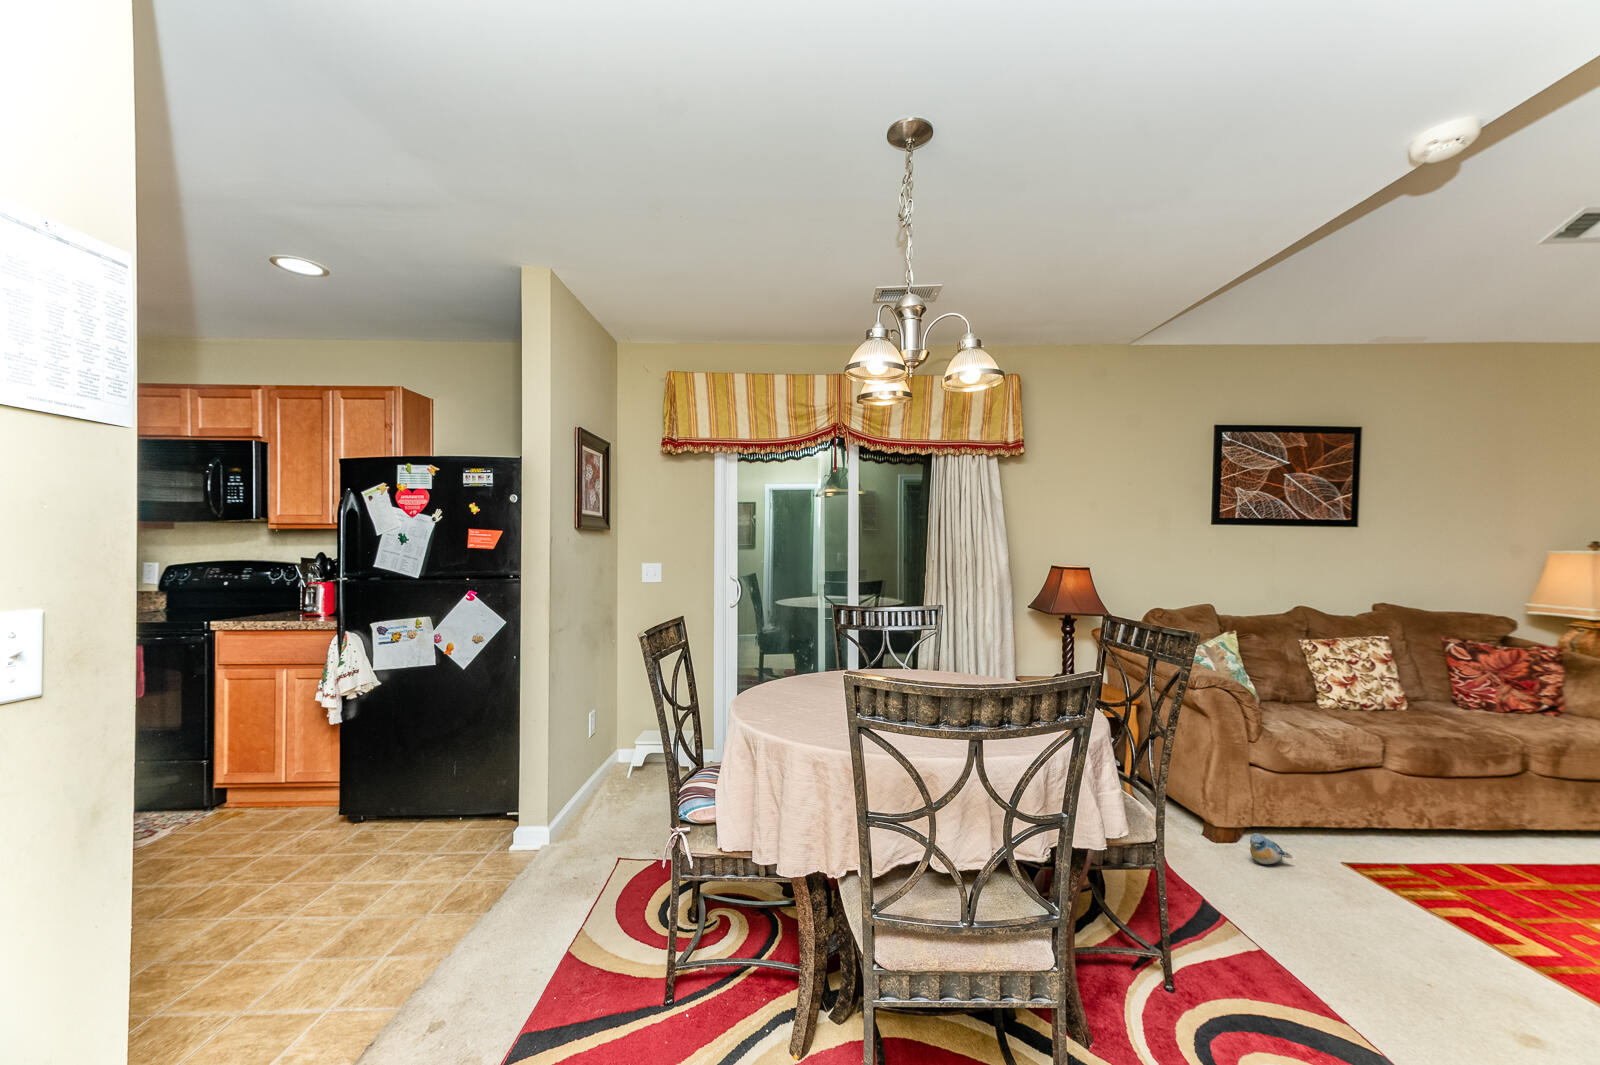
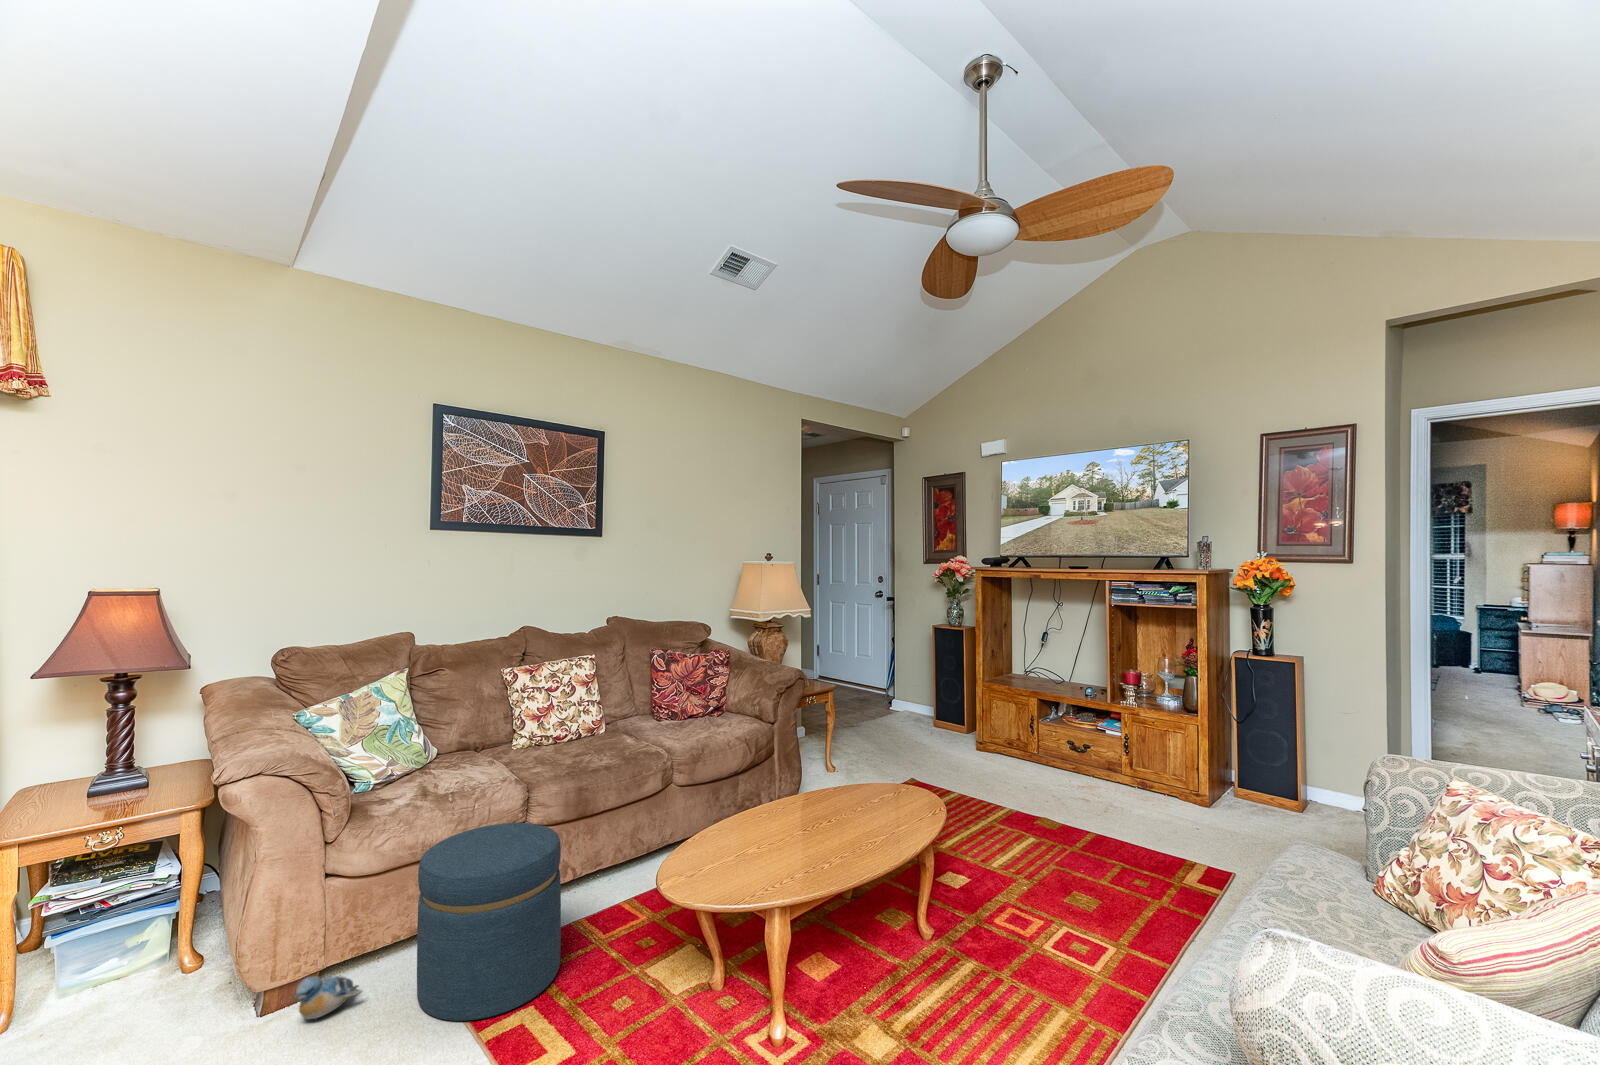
ottoman: none [1332,761,1484,914] -> present [417,823,561,1021]

